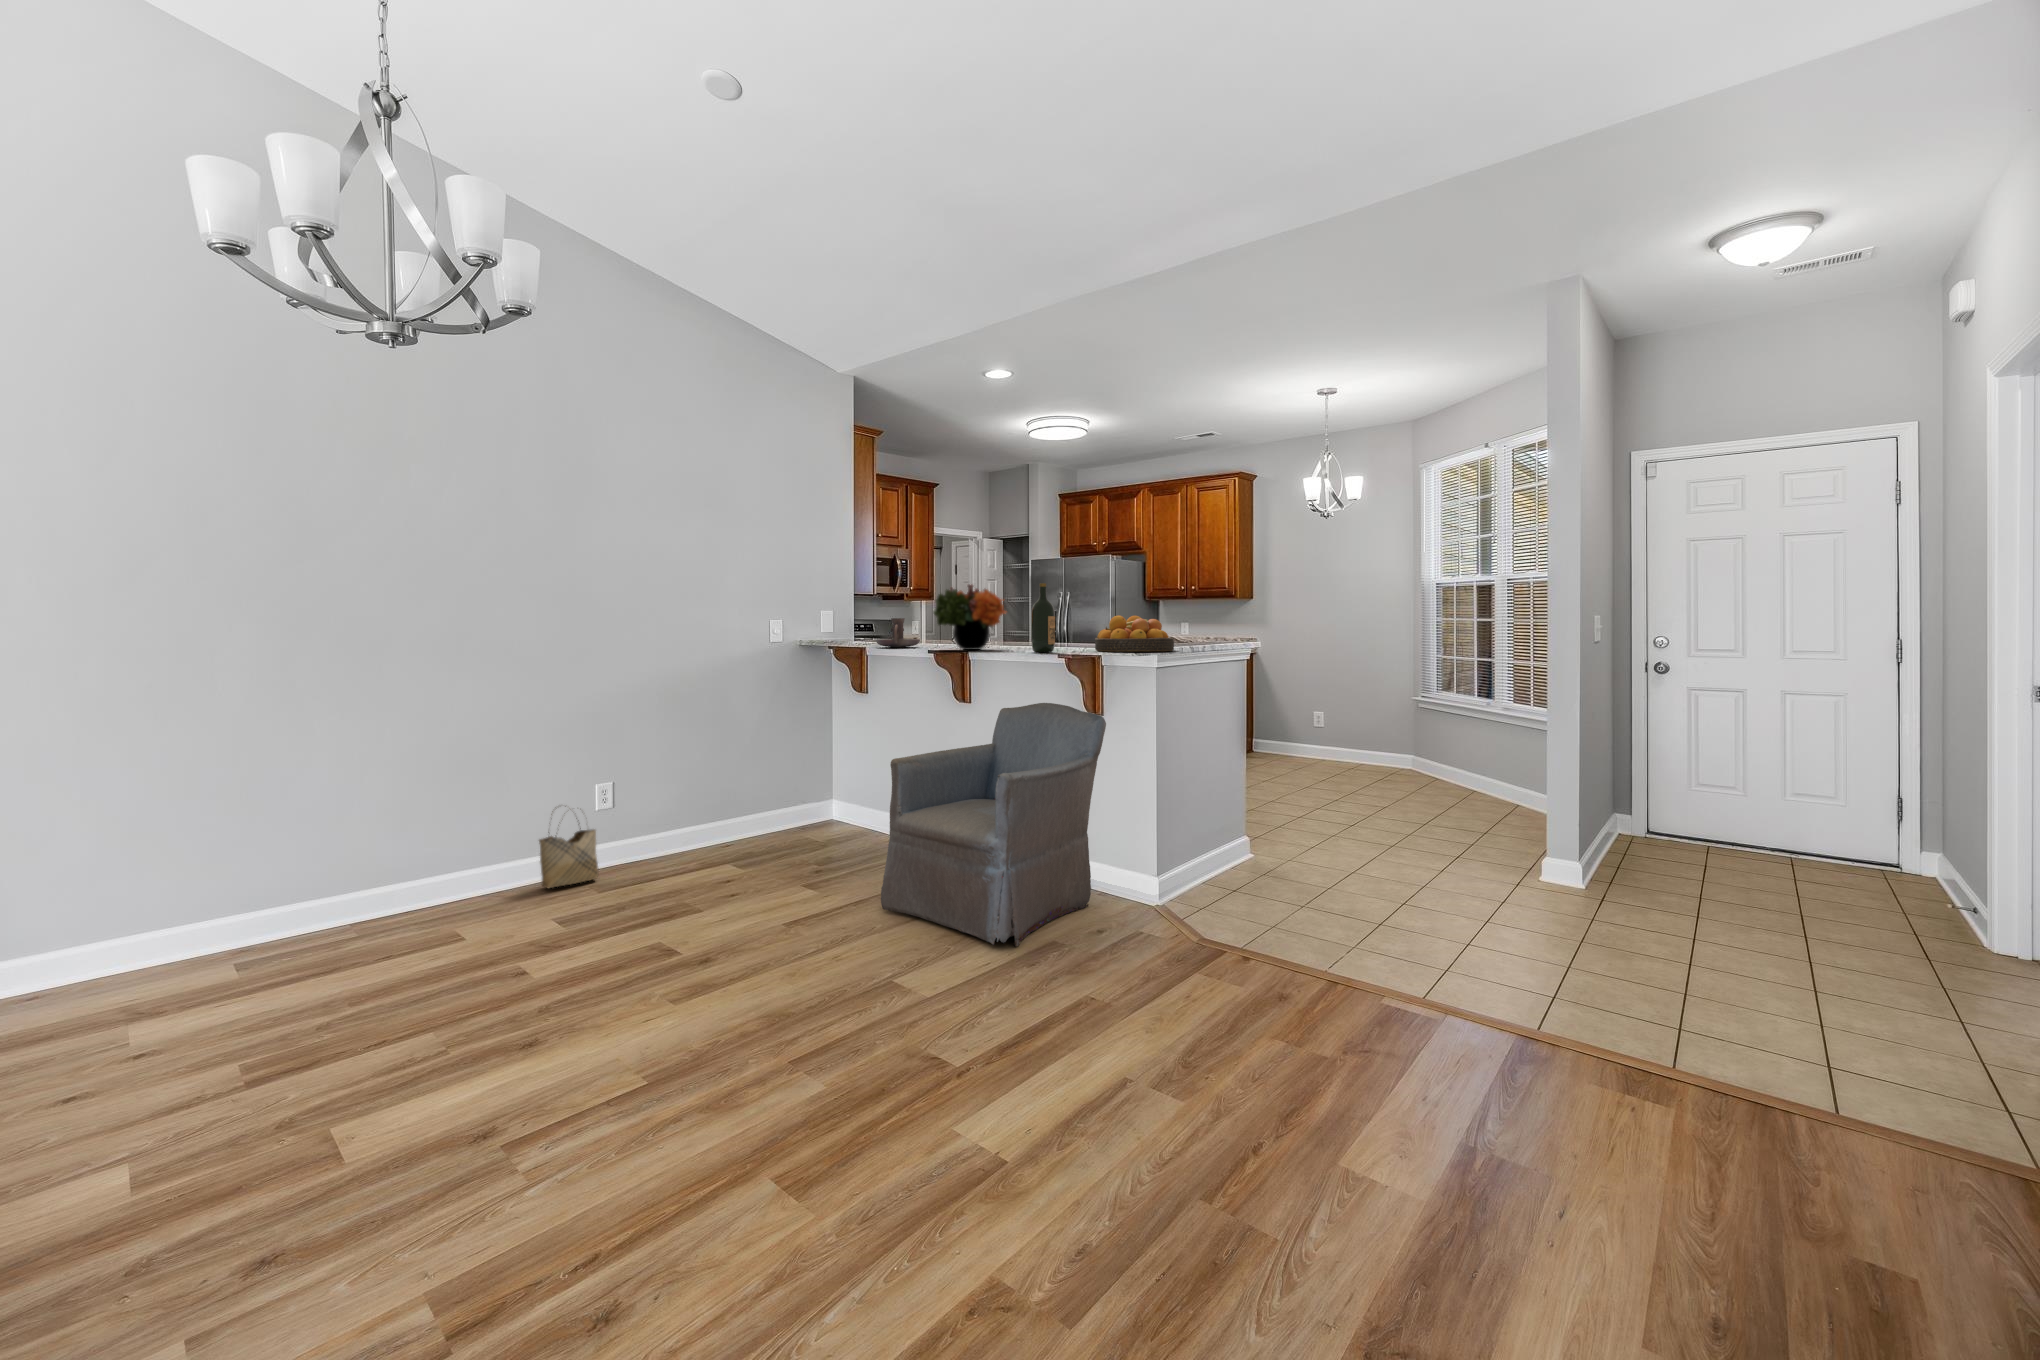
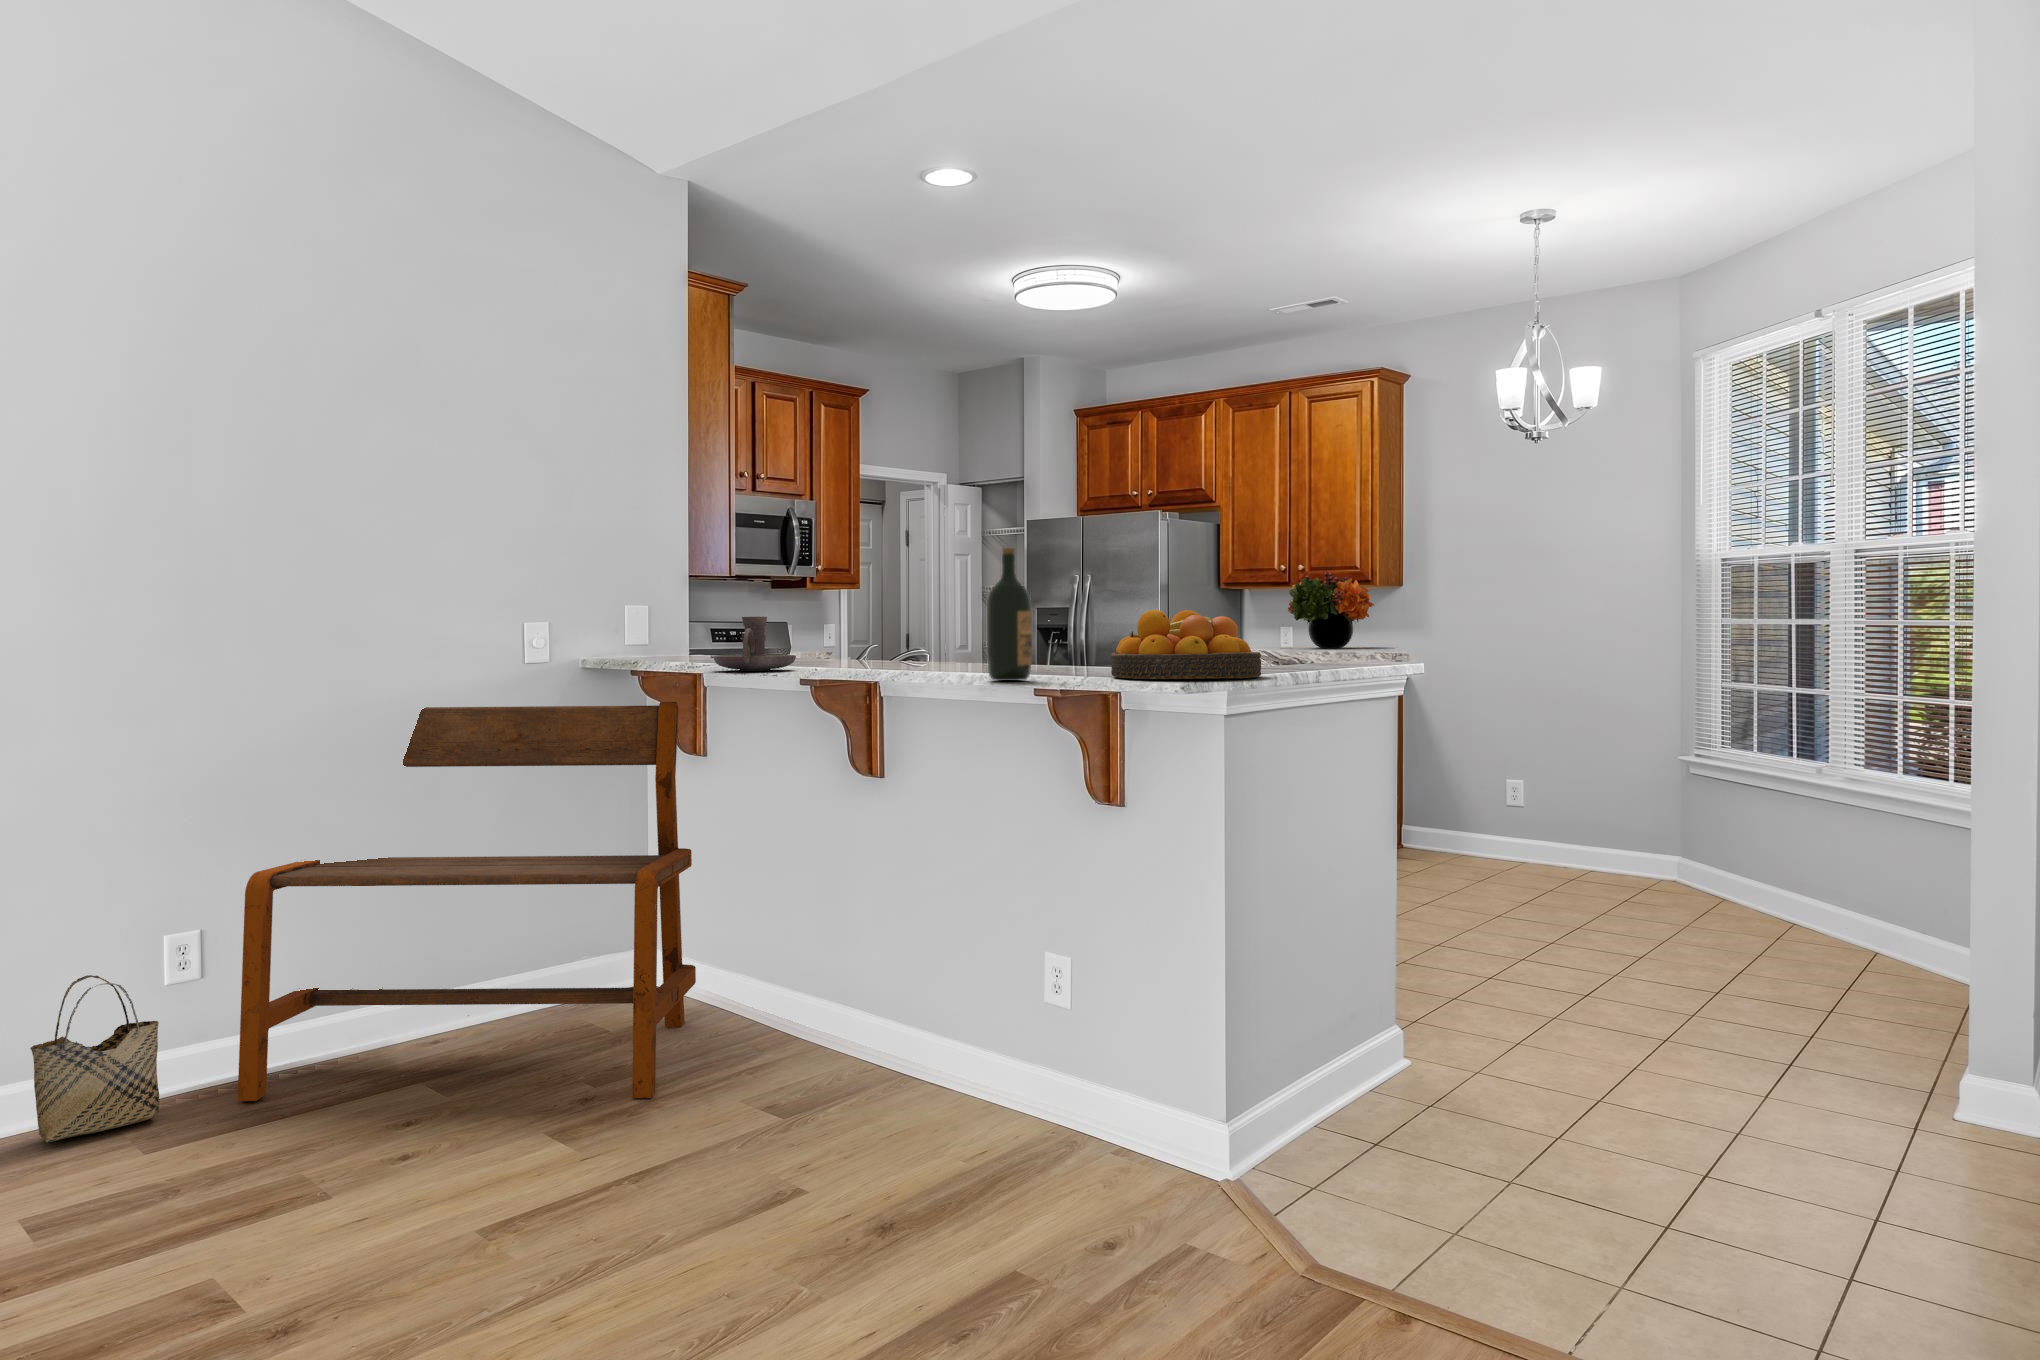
flower arrangement: present [934,585,1006,650] -> present [1288,572,1374,648]
bench: none [635,664,865,872] -> present [238,702,696,1101]
armchair: present [881,703,1106,947] -> none [678,778,1128,1294]

